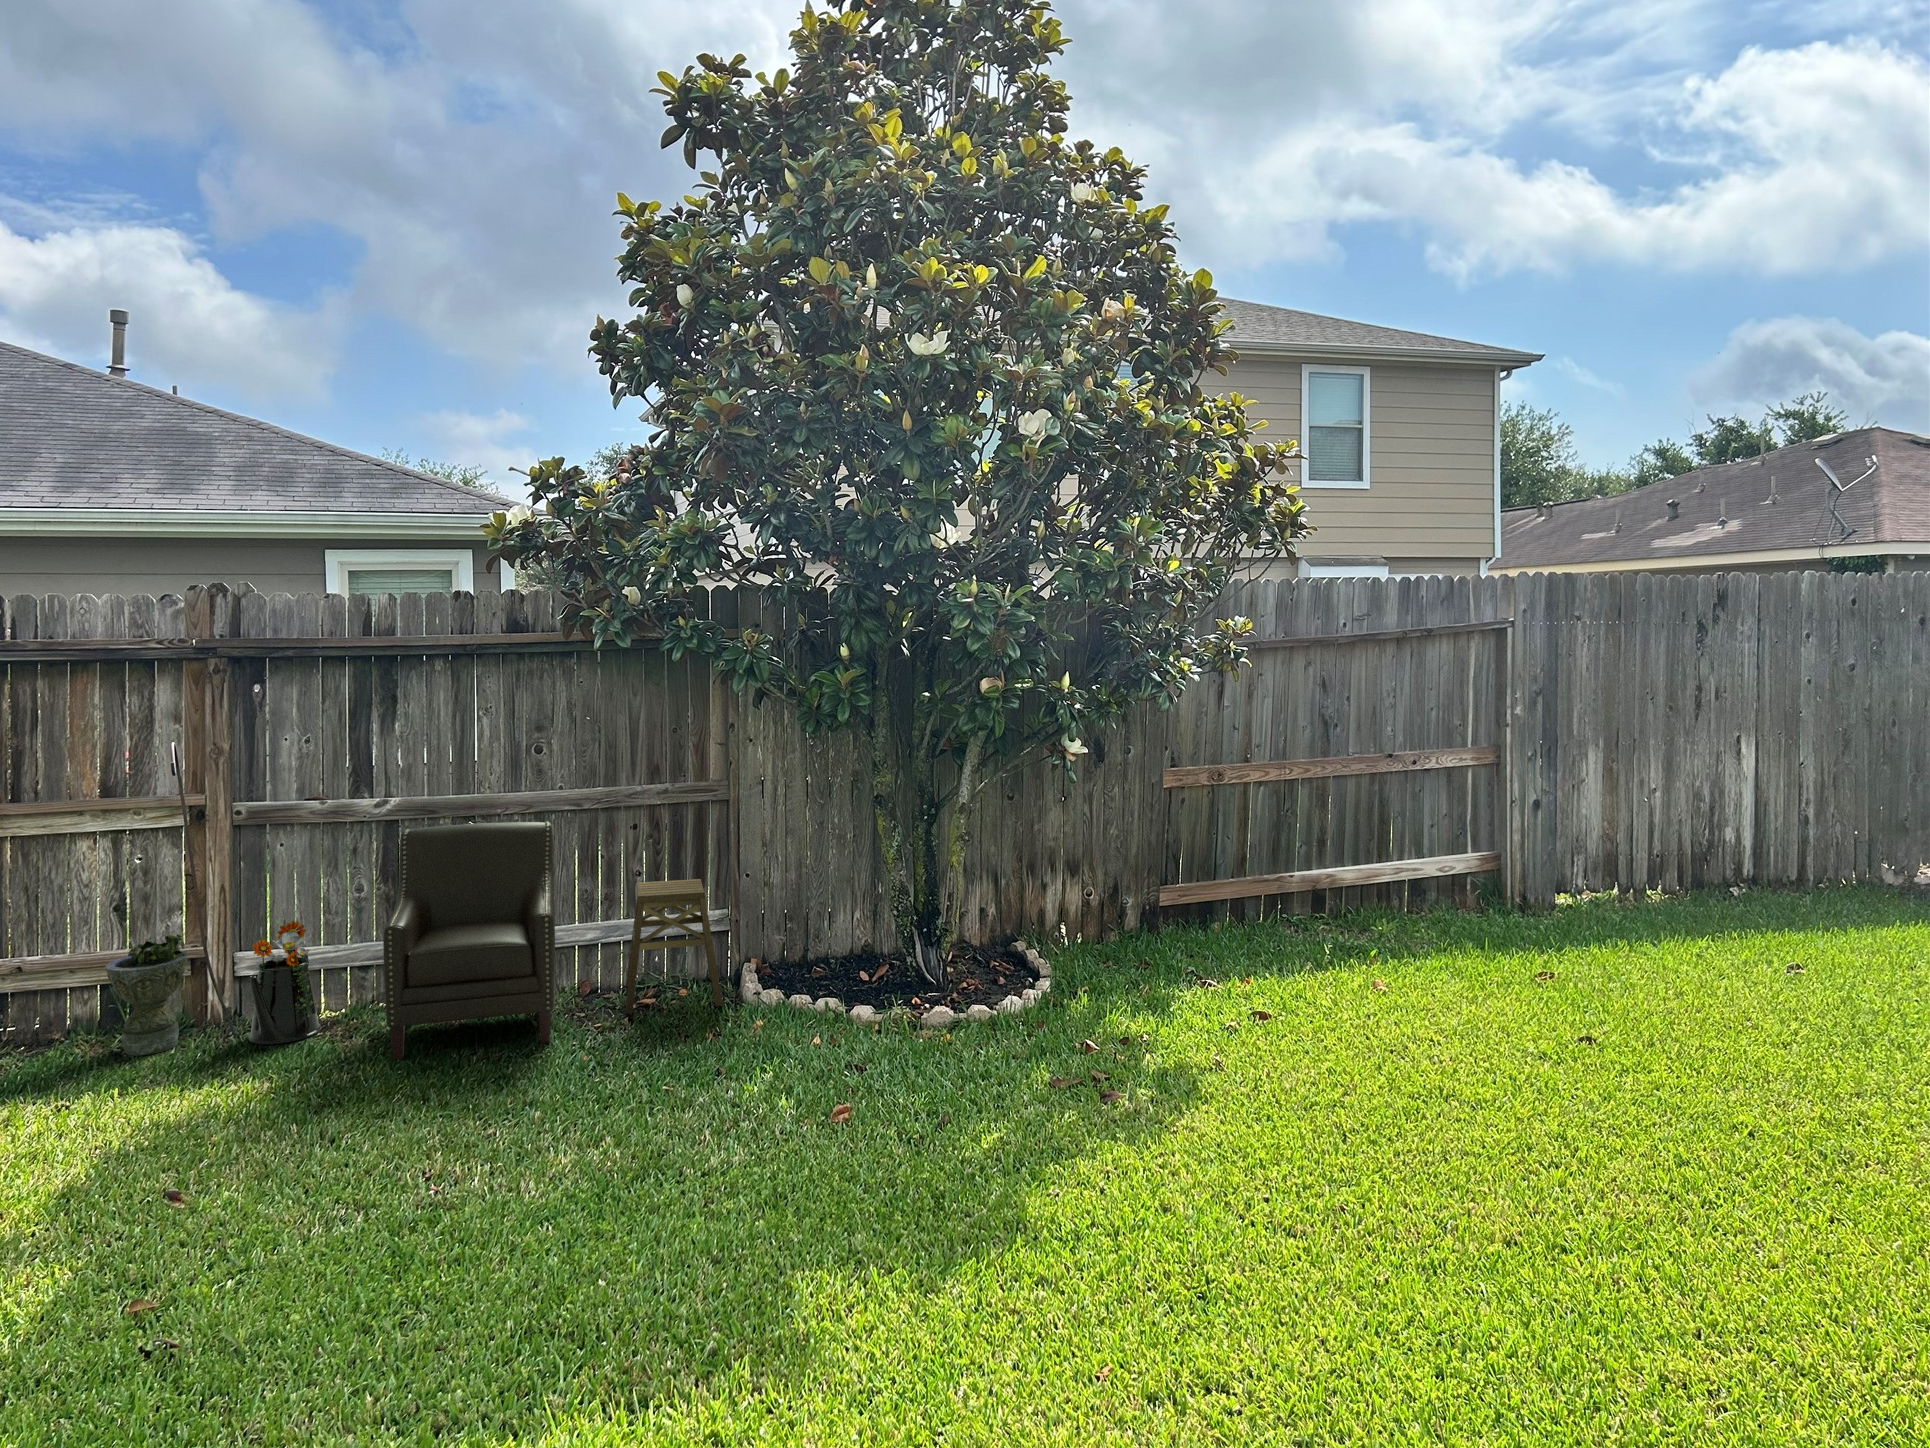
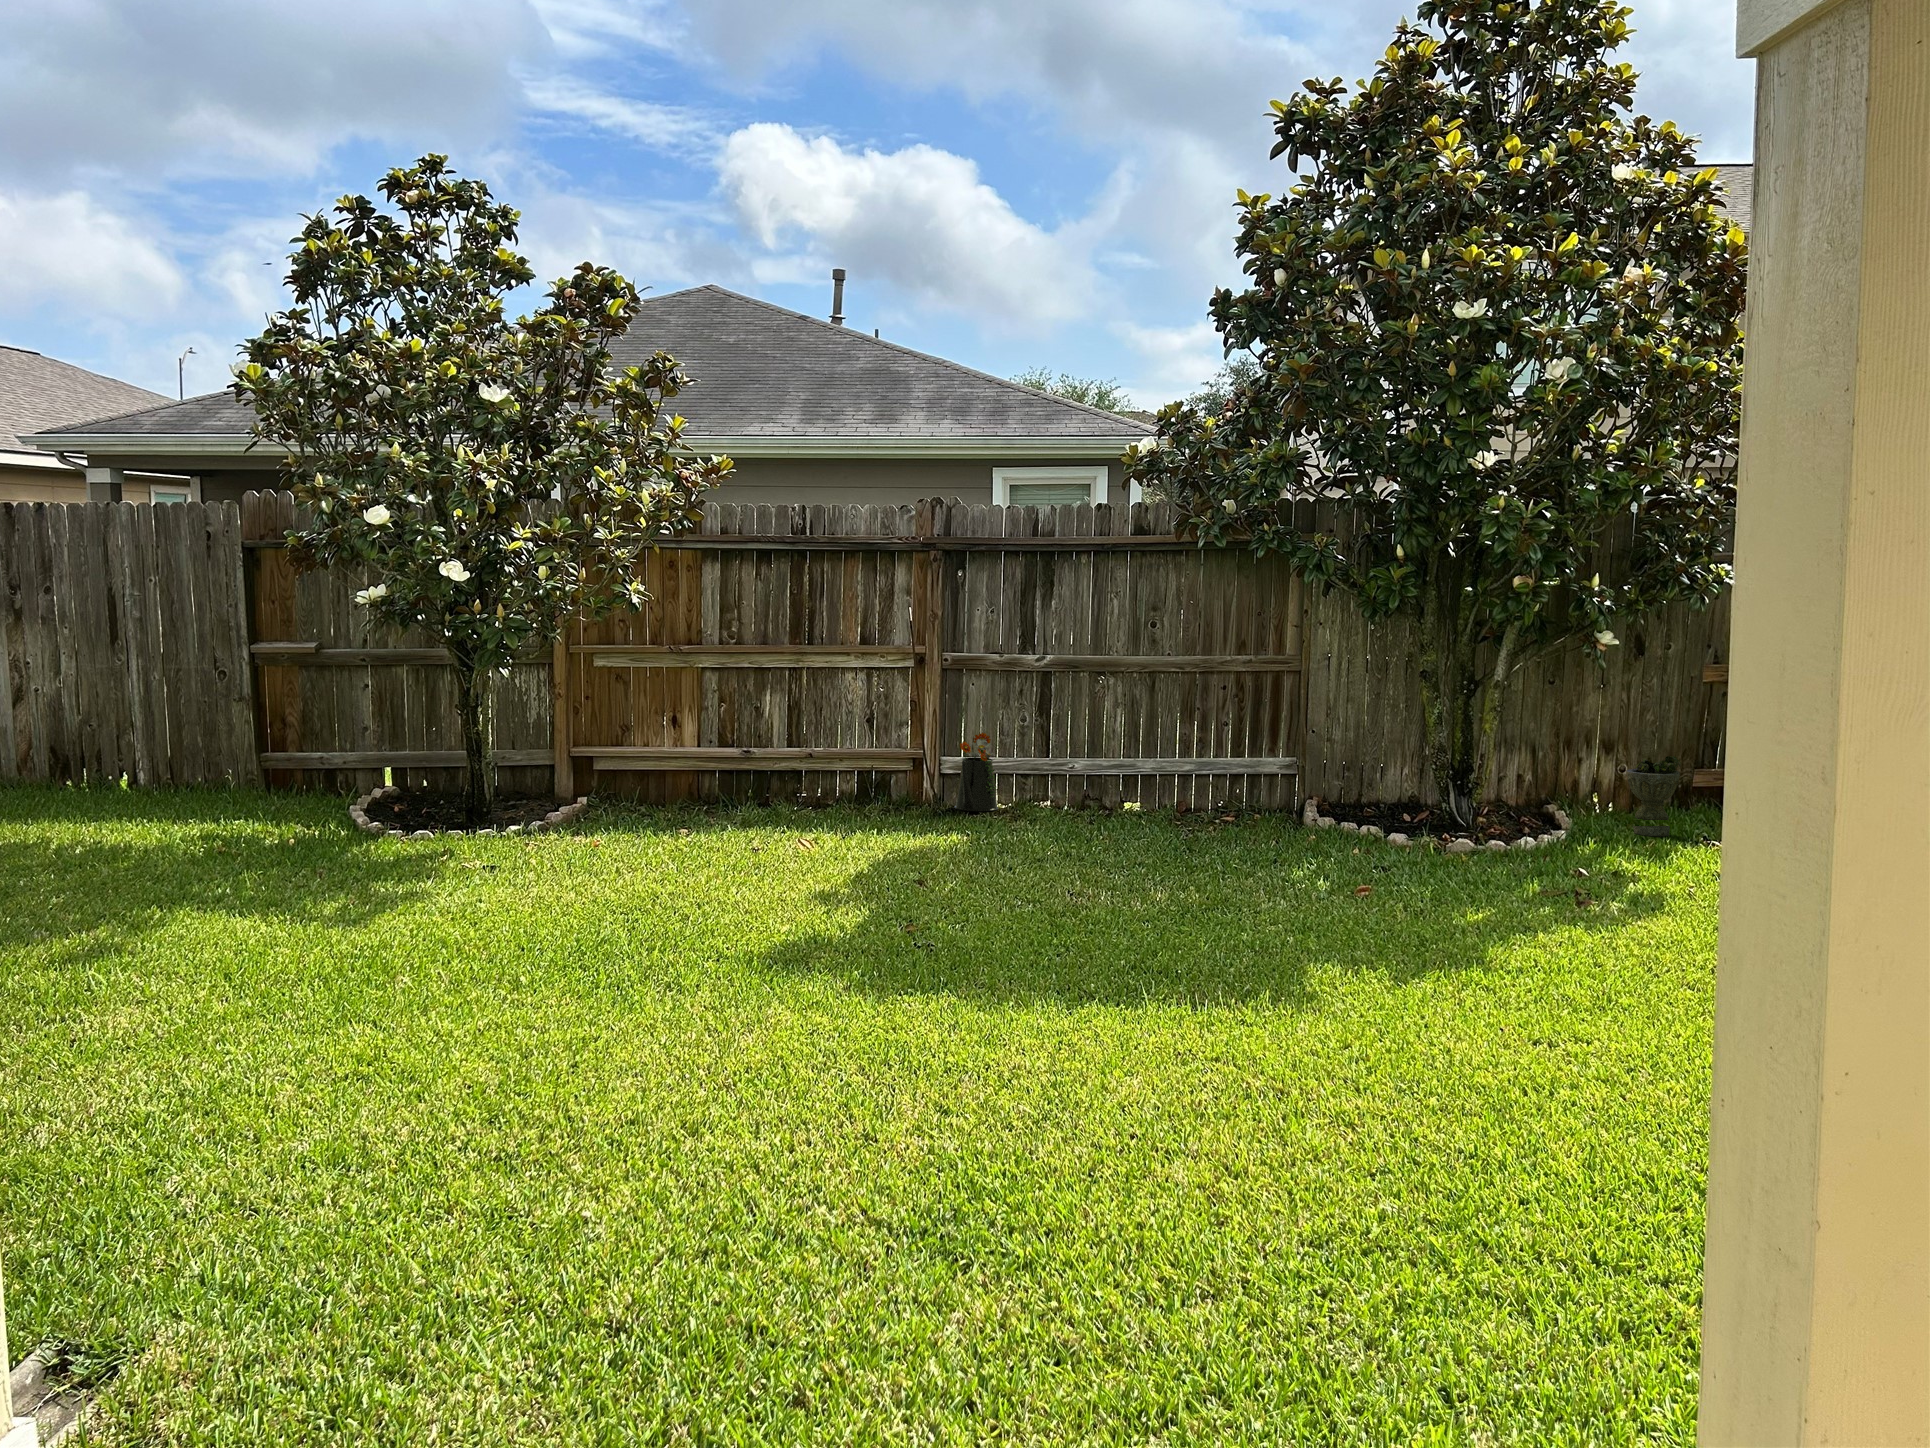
chair: present [383,822,556,1060] -> none [1051,675,1164,828]
stool: present [625,879,723,1014] -> none [1210,731,1286,826]
planter: present [106,934,188,1056] -> present [1626,756,1681,836]

